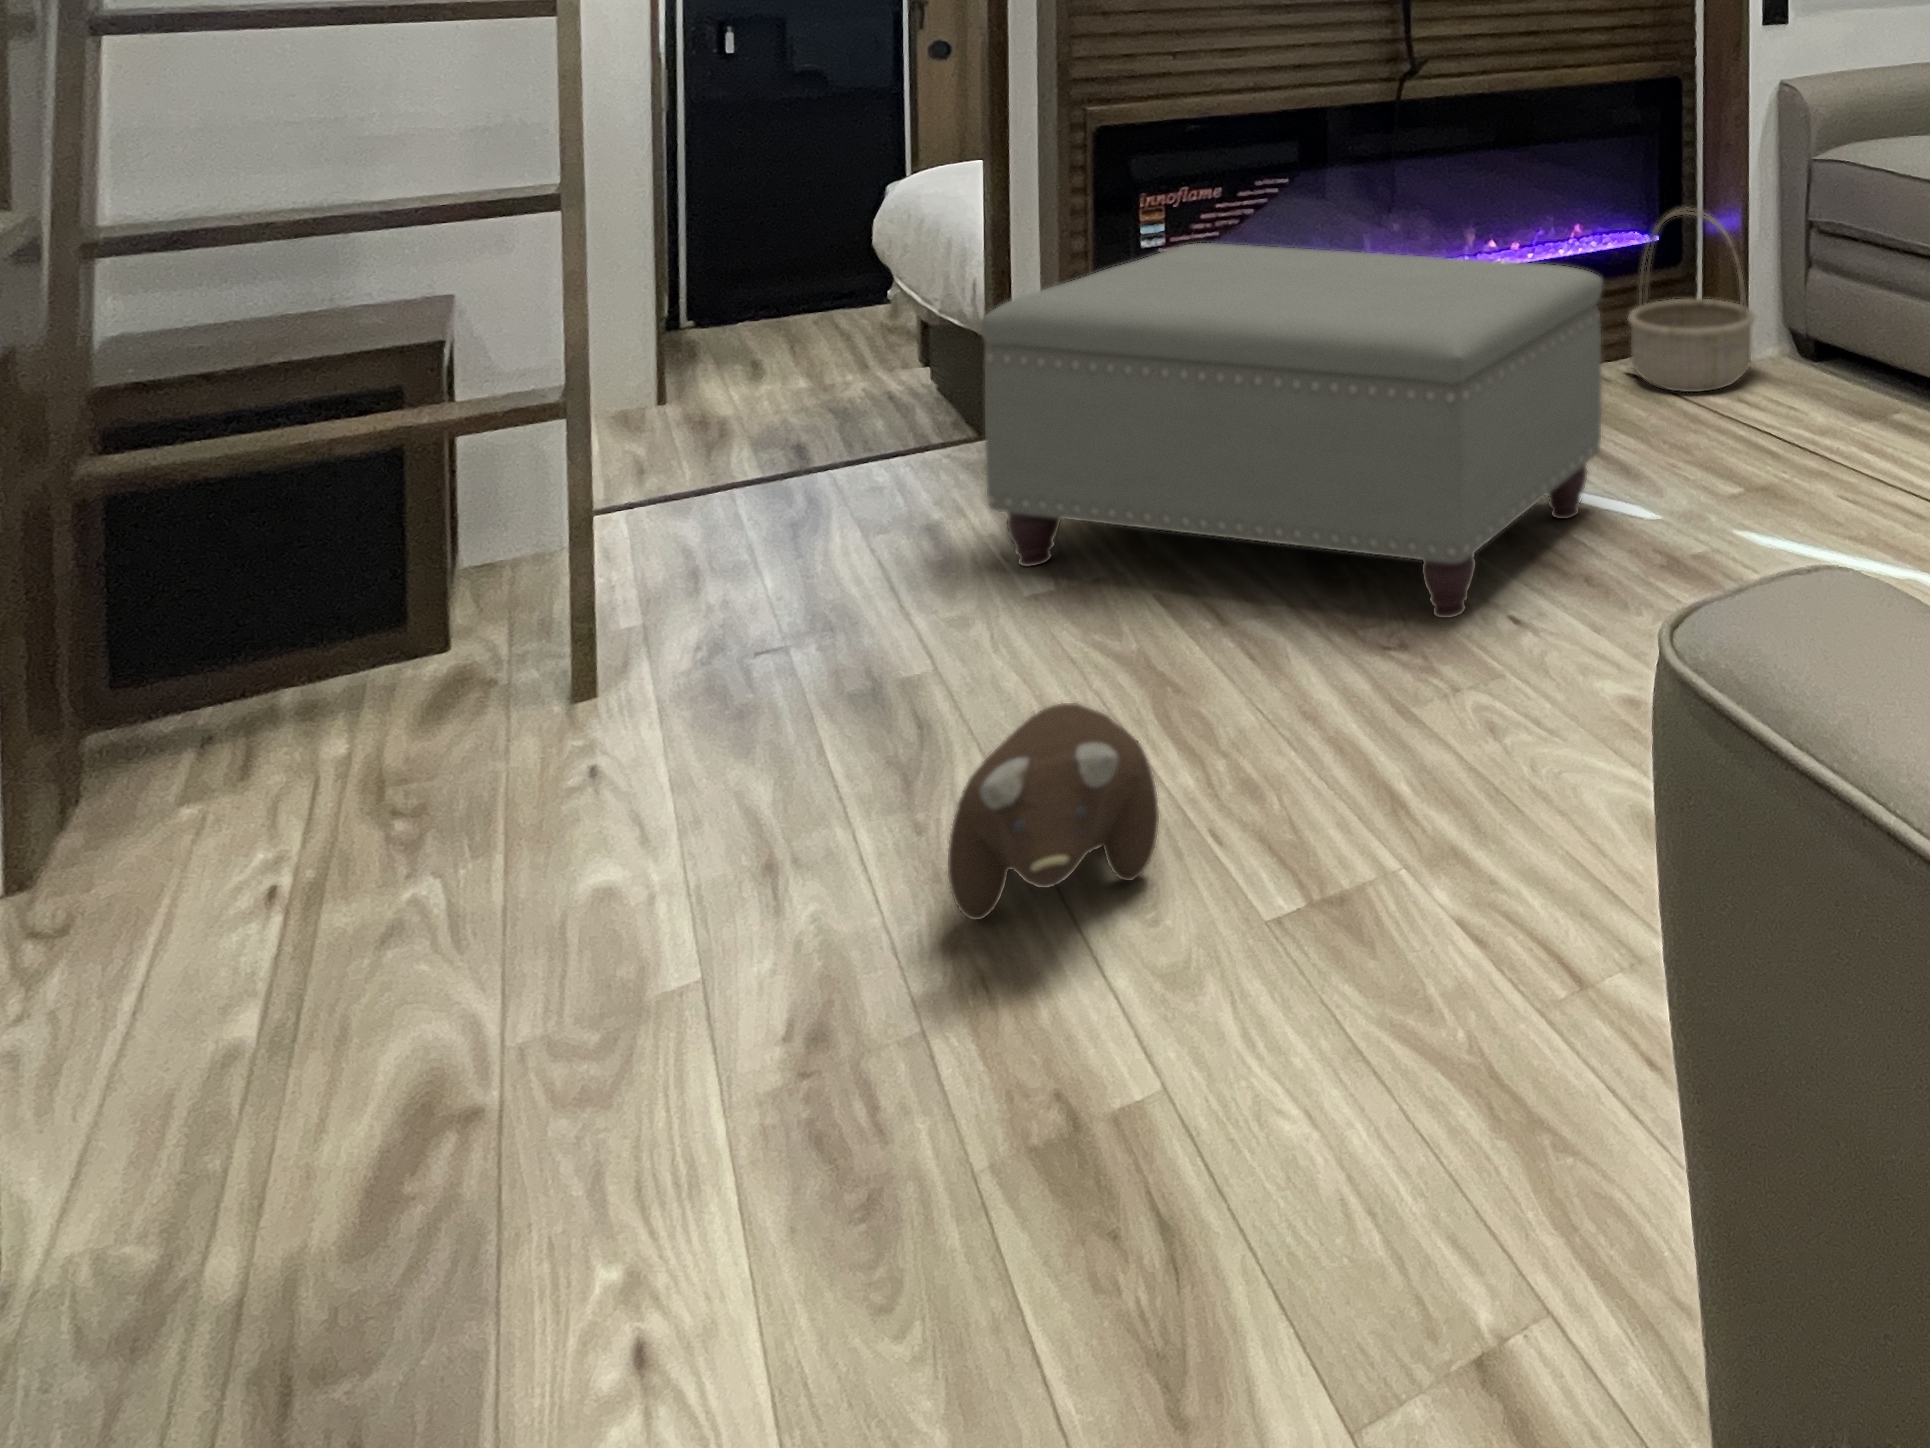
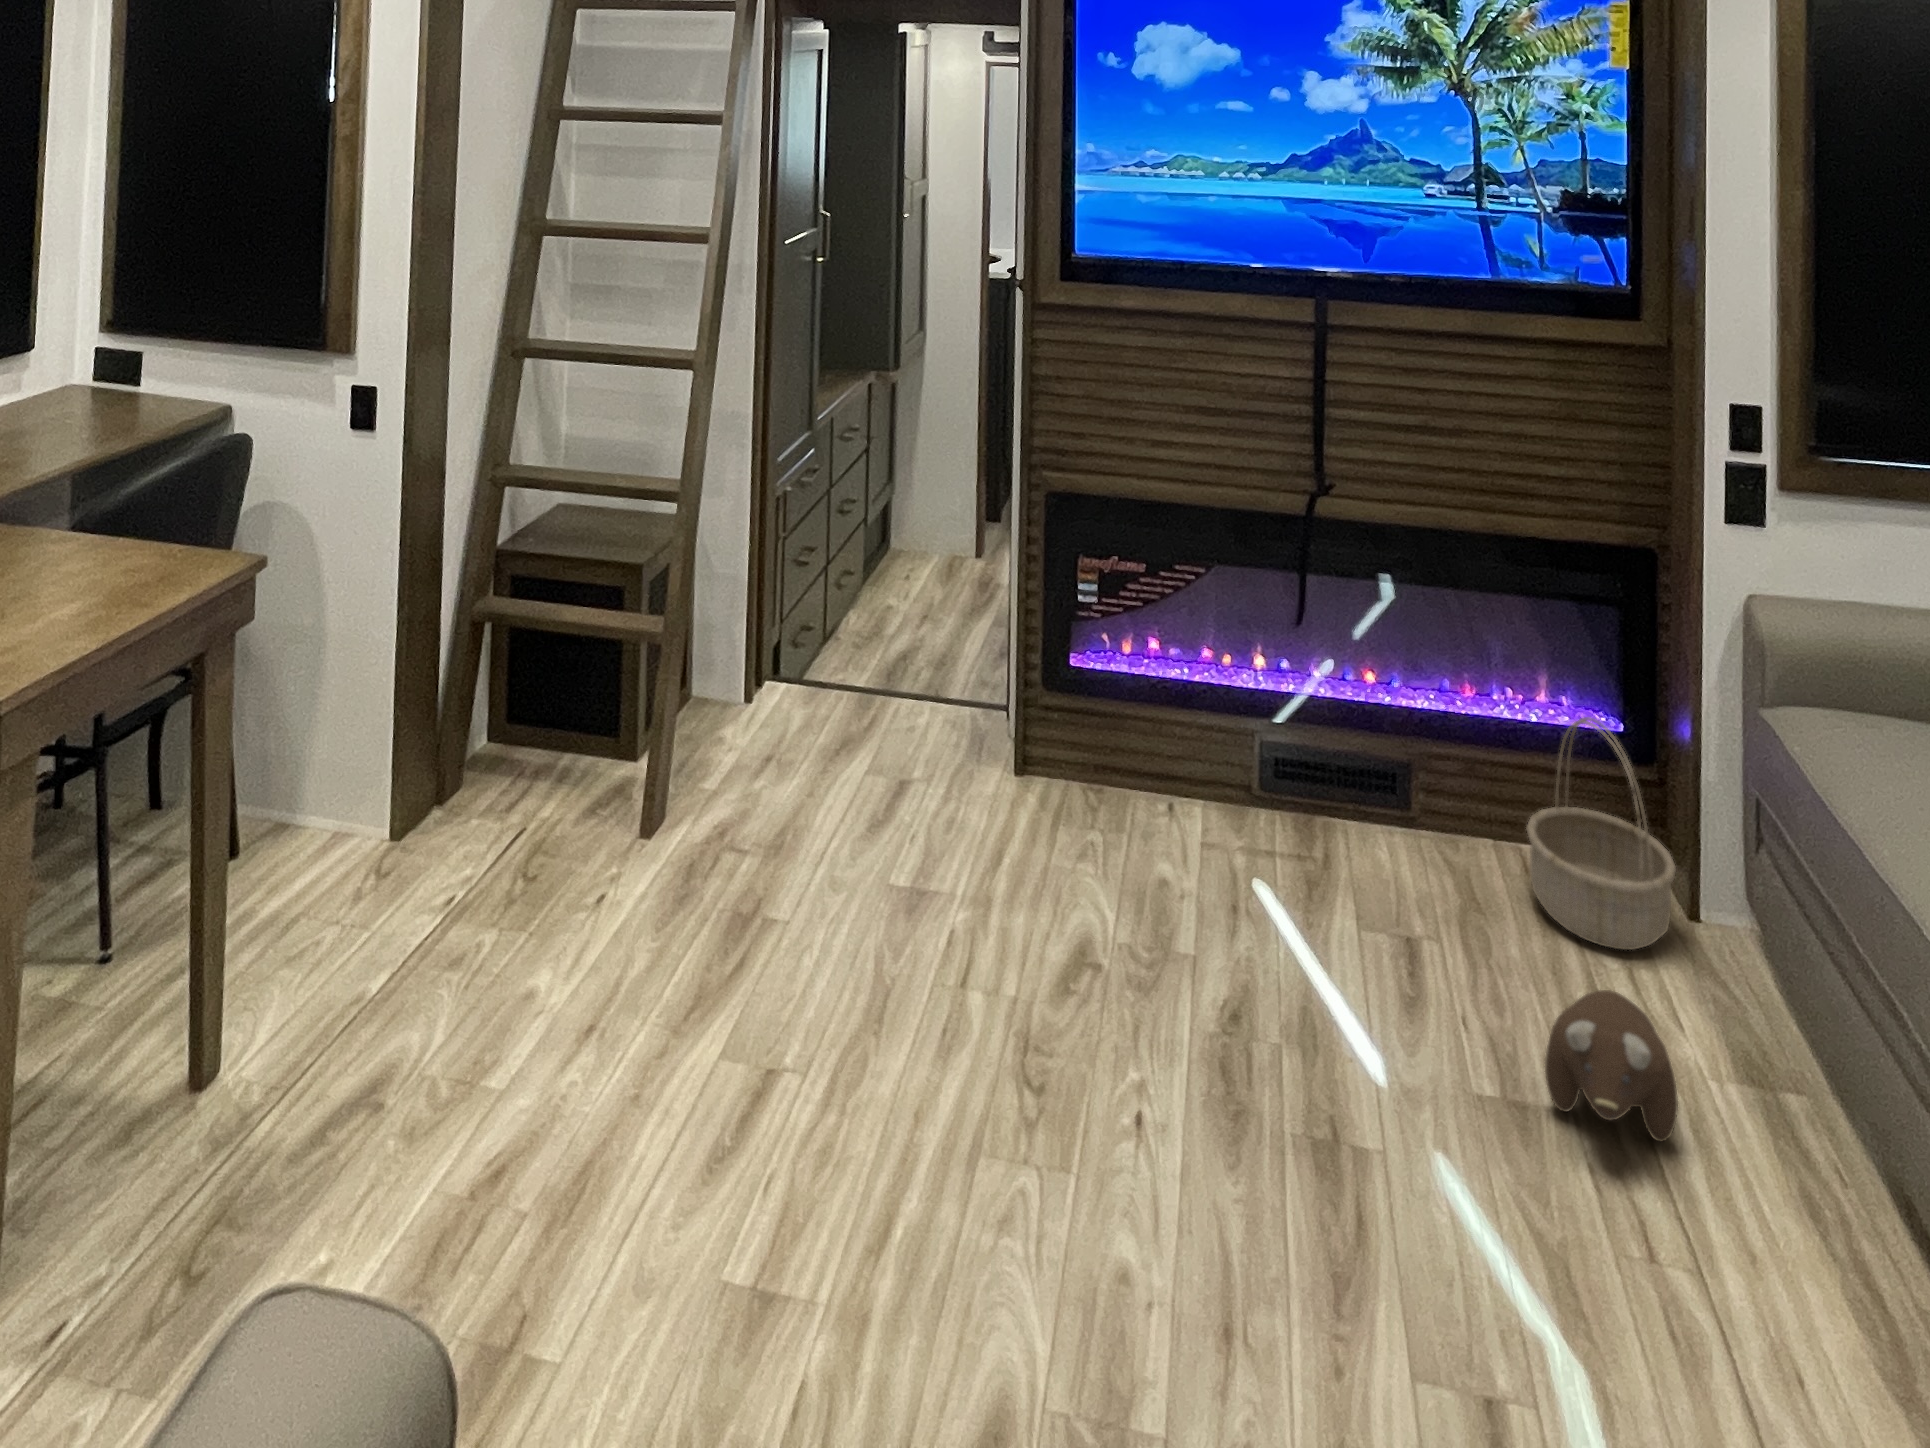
ottoman: present [980,243,1603,618] -> none [901,618,1345,1088]
plush toy: present [948,703,1159,920] -> present [1545,990,1678,1141]

